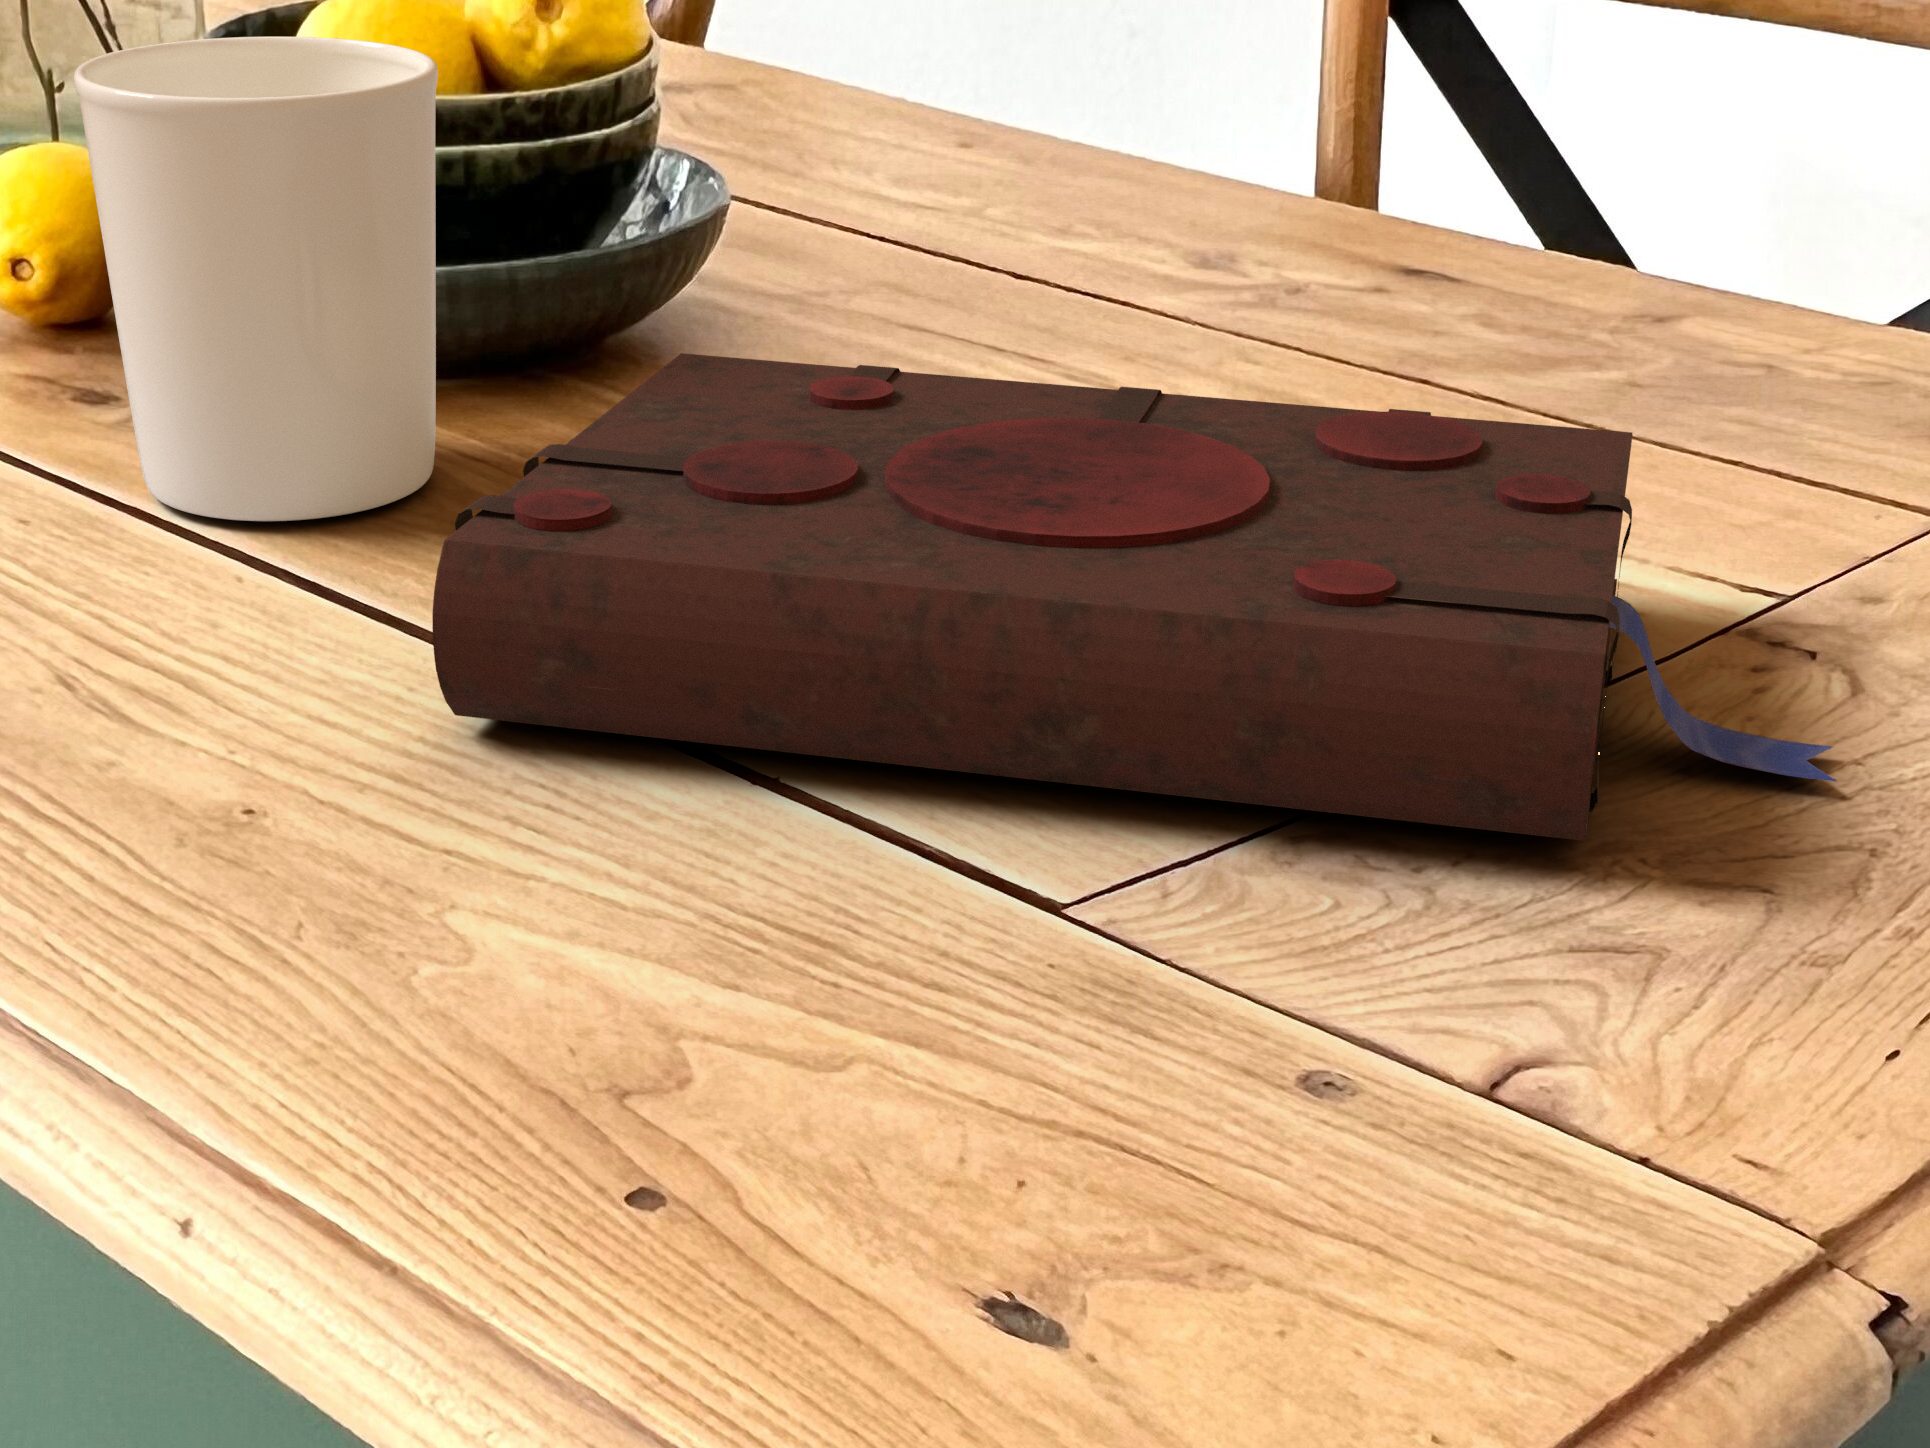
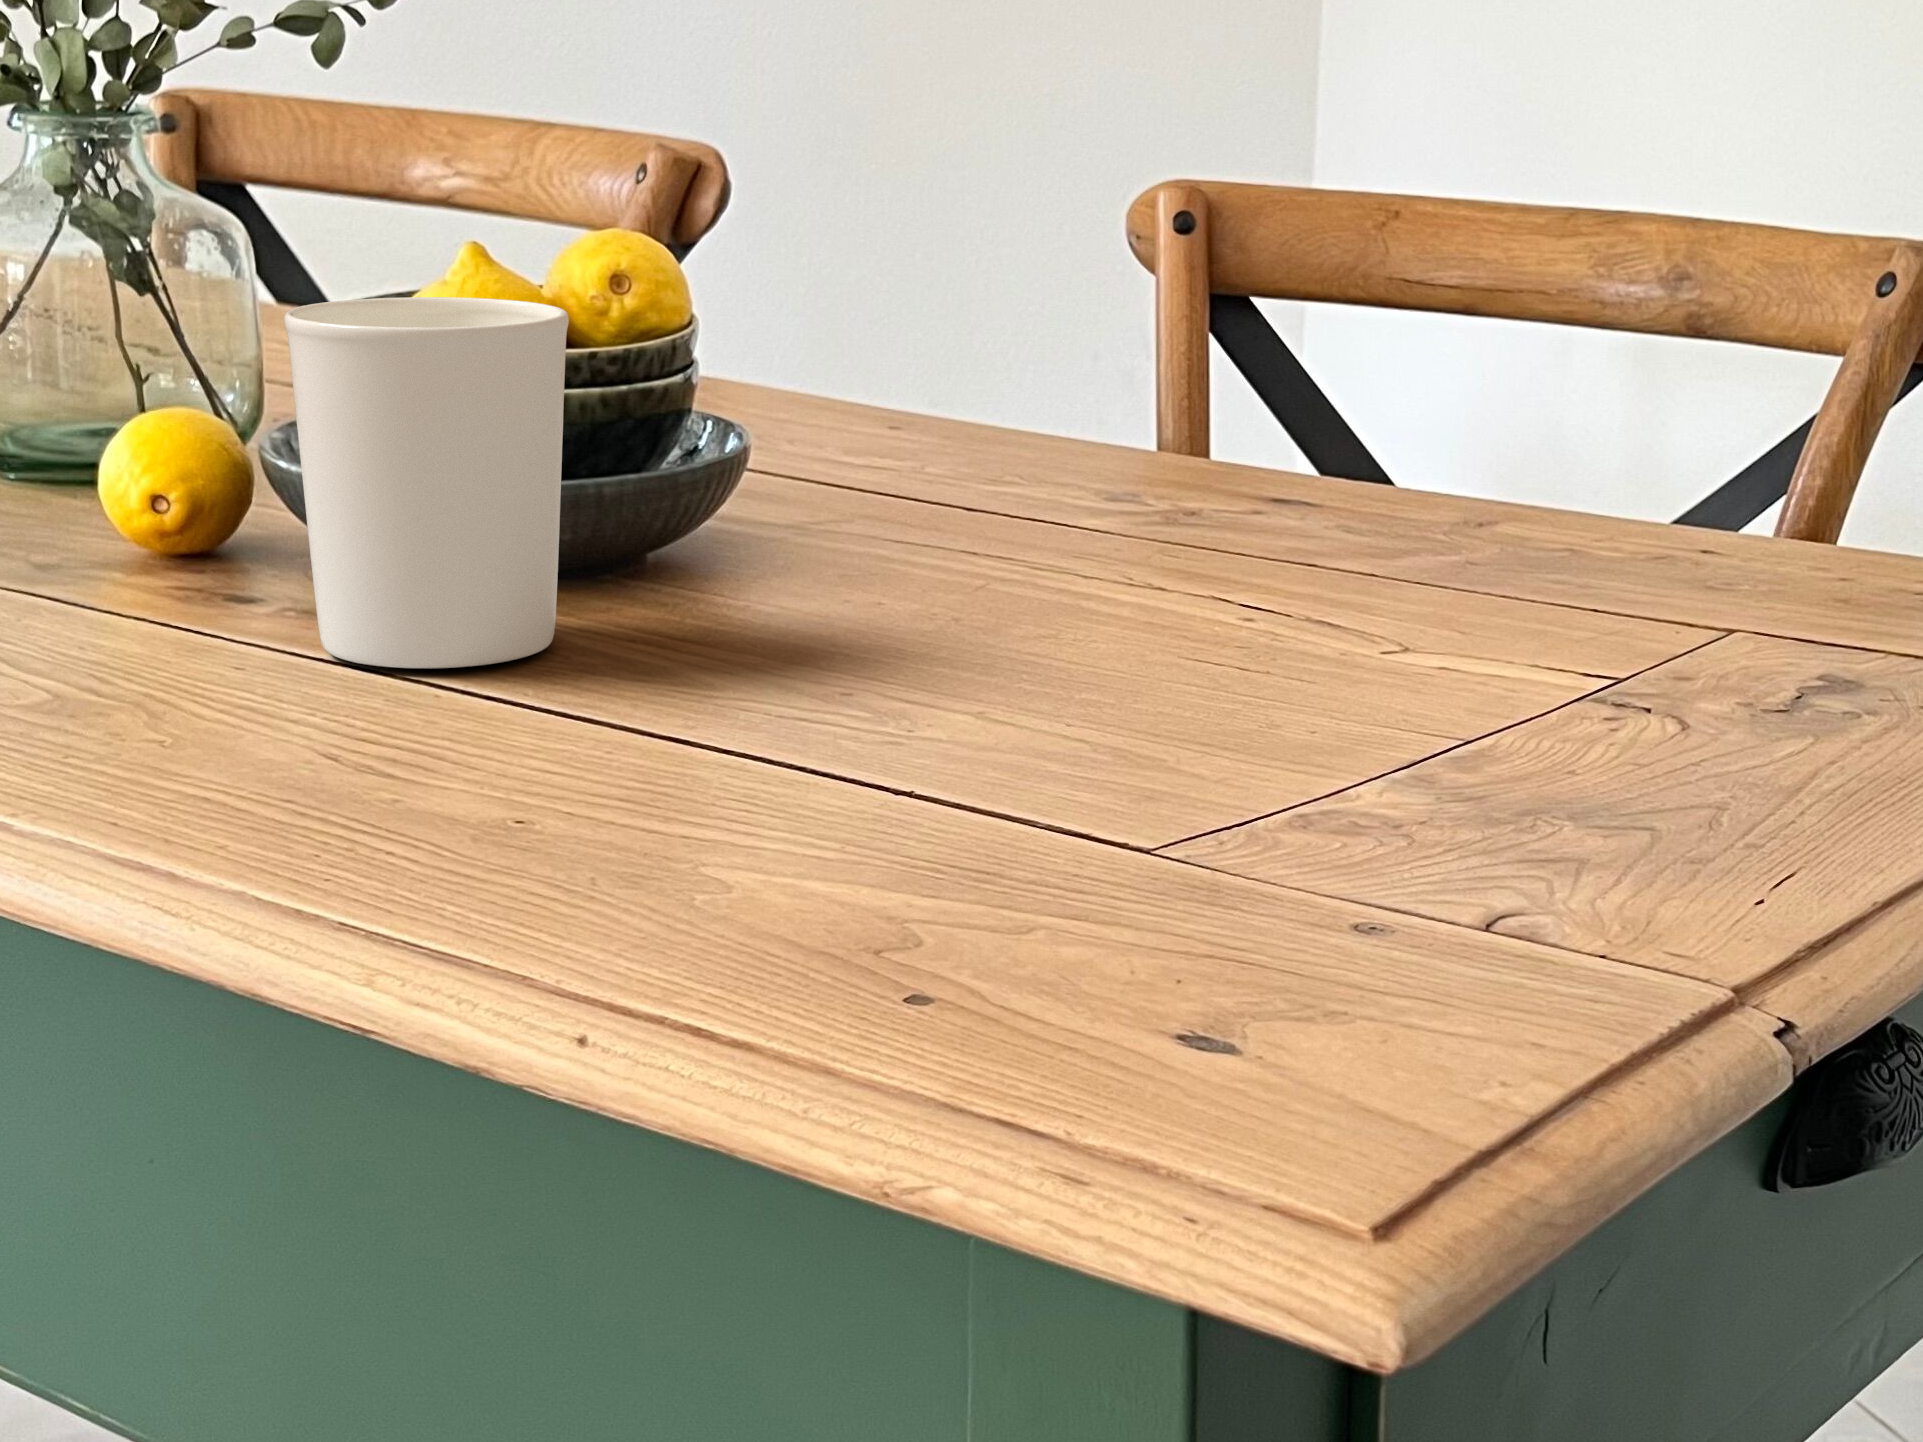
book: present [432,353,1836,841] -> none [639,531,1693,815]

